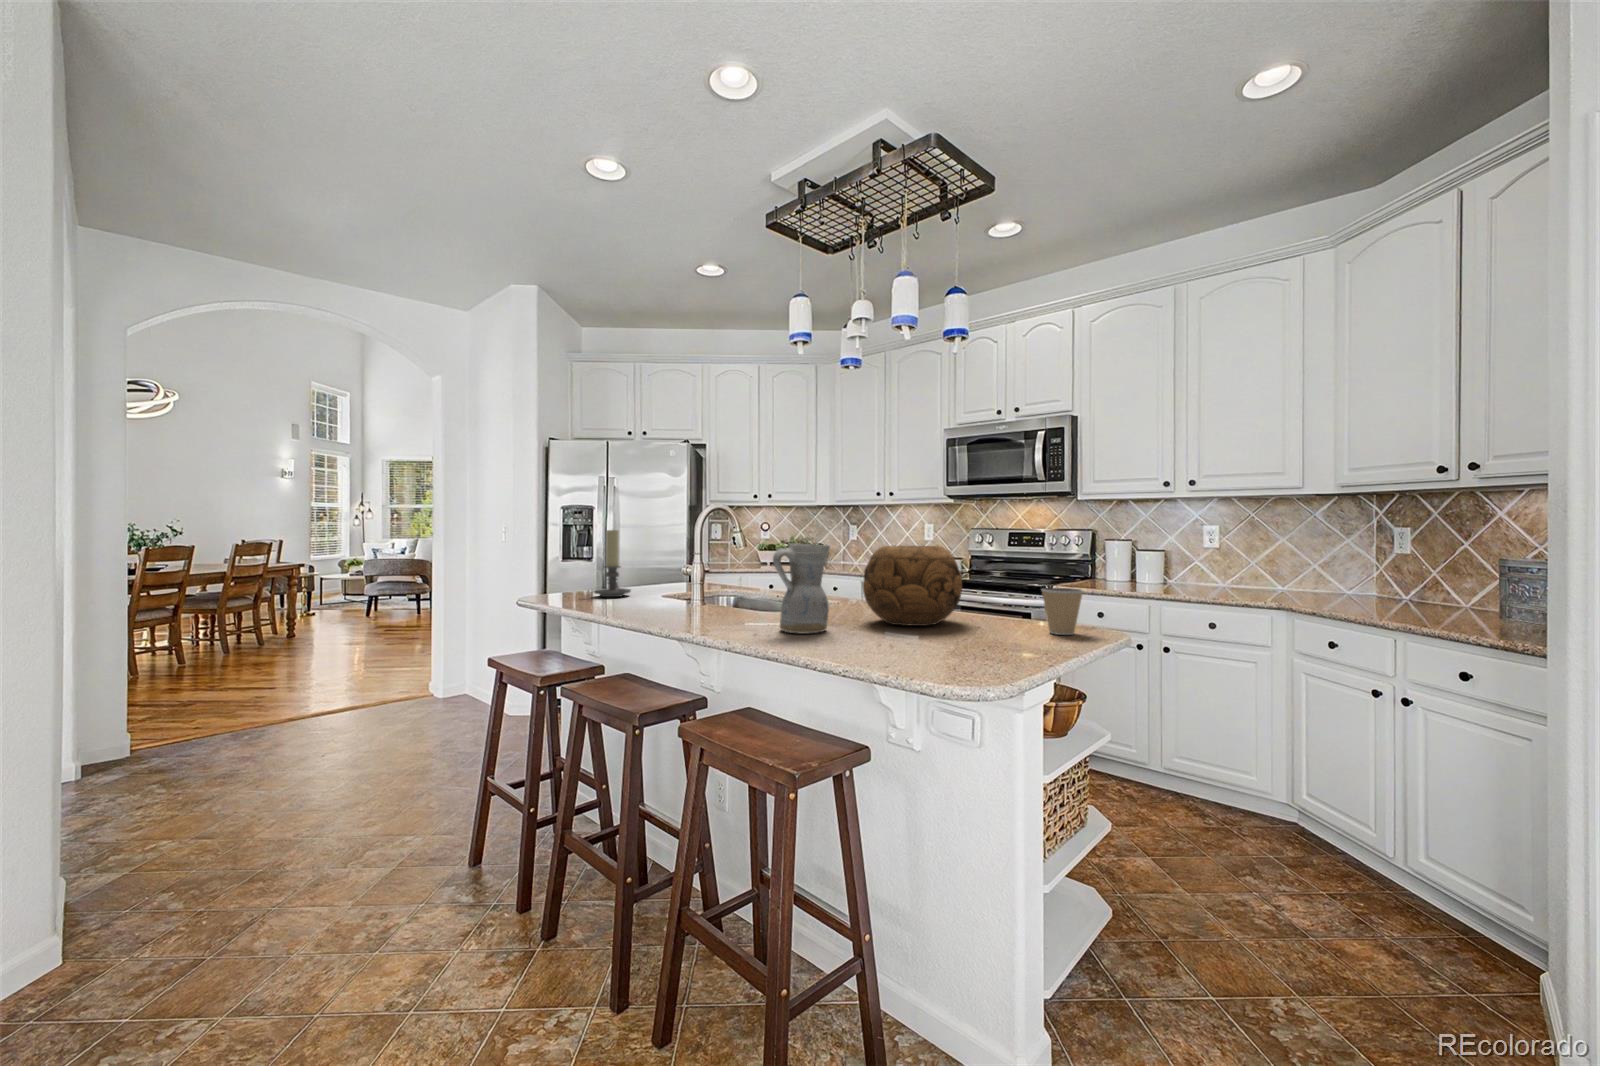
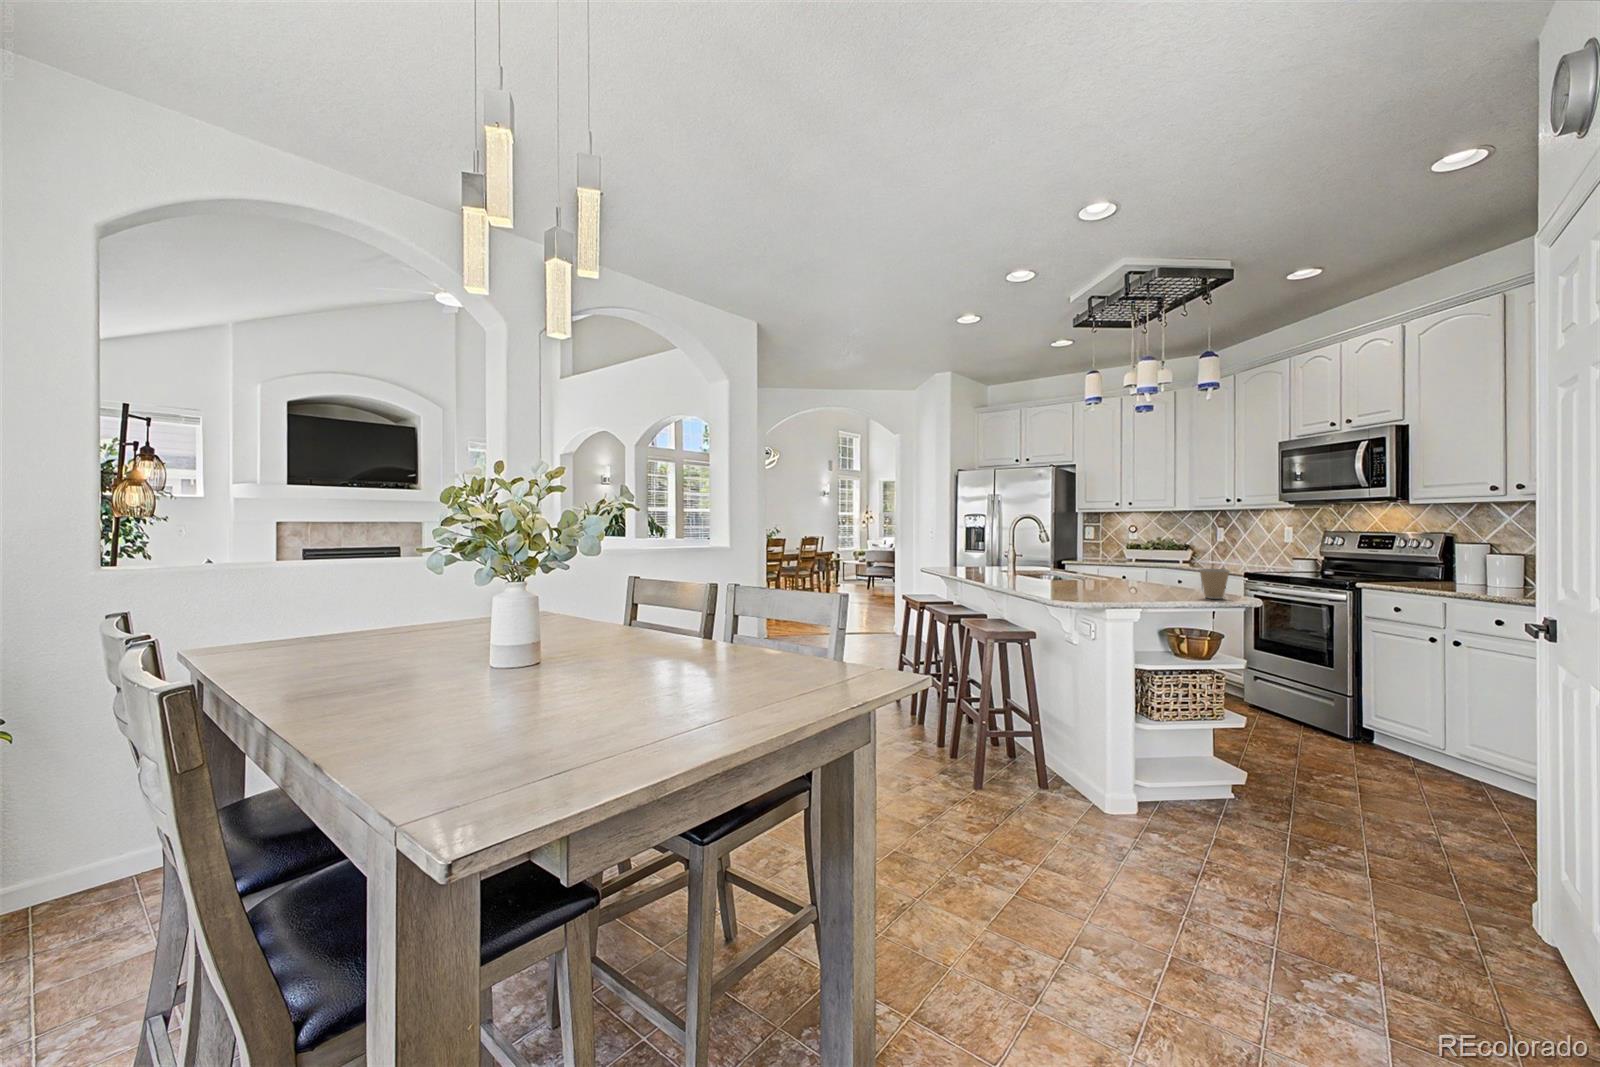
candle holder: present [594,530,631,597] -> none [963,530,986,571]
ceramic pitcher: present [773,544,830,633] -> none [1028,538,1065,588]
decorative bowl: present [862,546,962,626] -> none [1092,541,1162,590]

